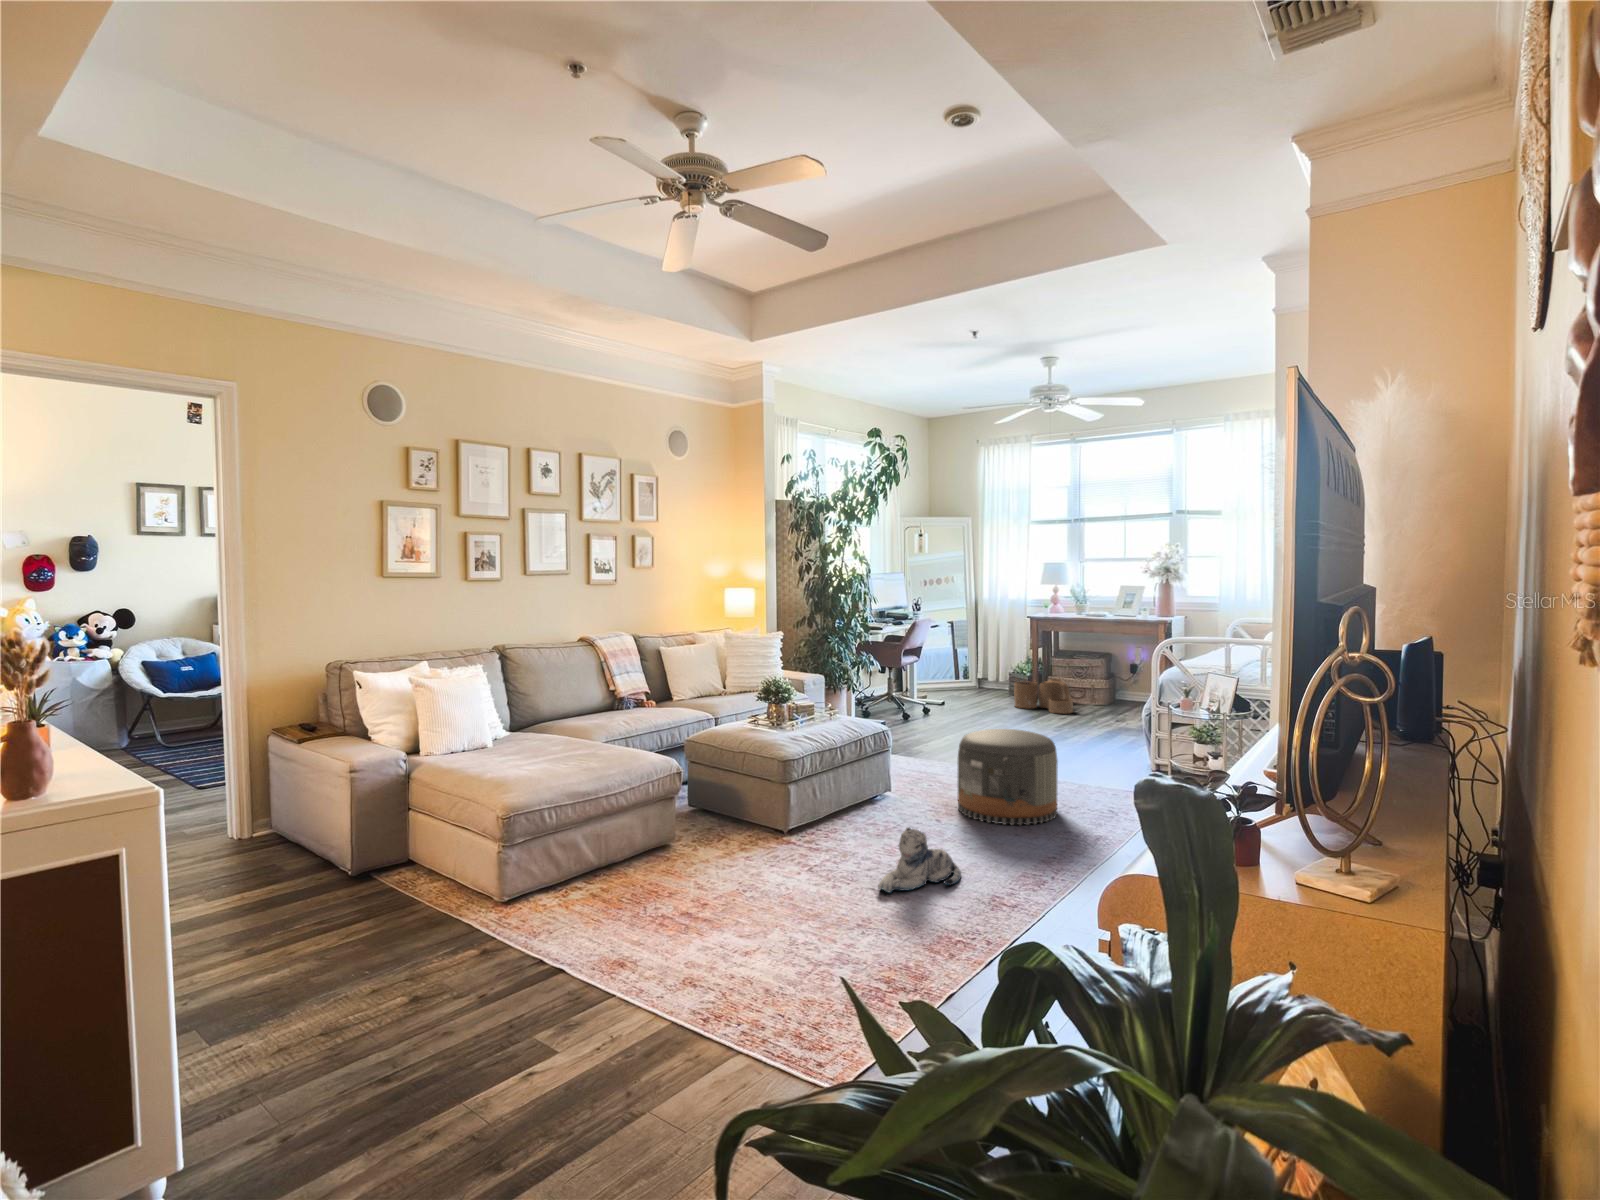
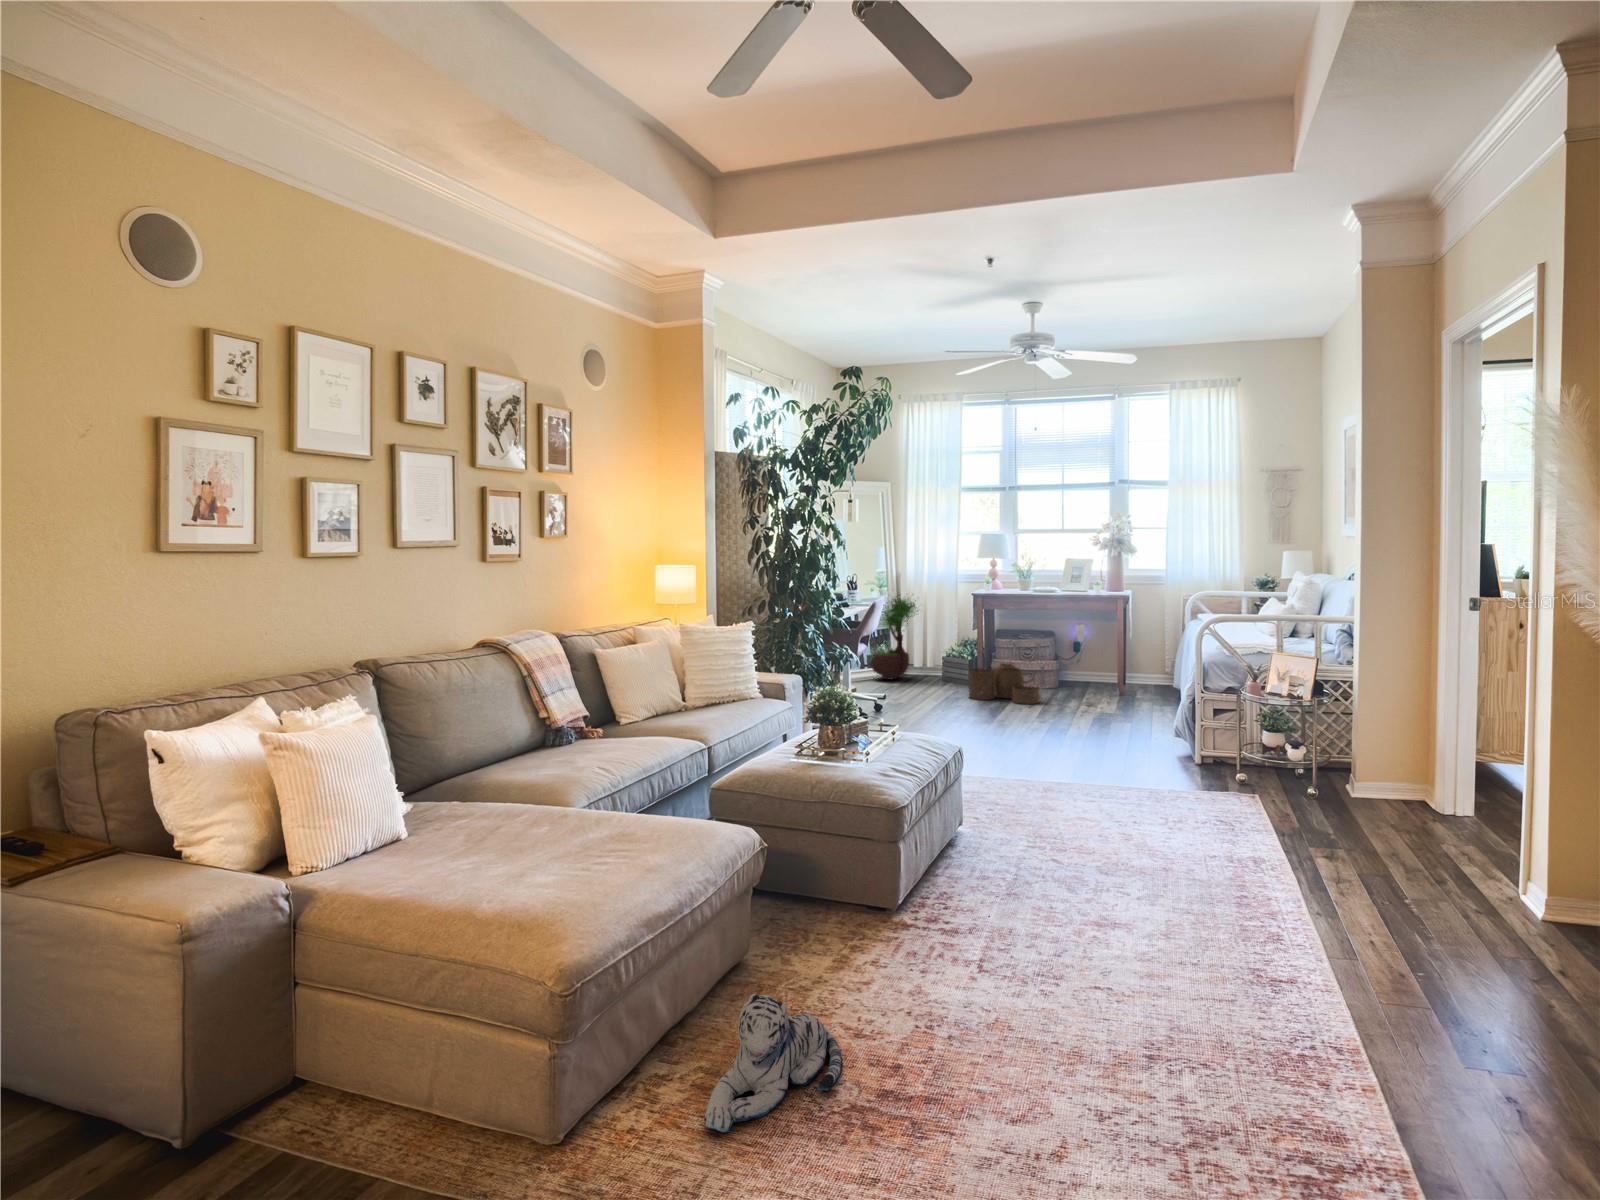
potted tree: none [946,611,992,689] -> present [871,594,919,680]
pouf: present [958,729,1058,825] -> none [1065,741,1202,872]
plush toy: present [878,828,961,893] -> present [704,994,842,1132]

